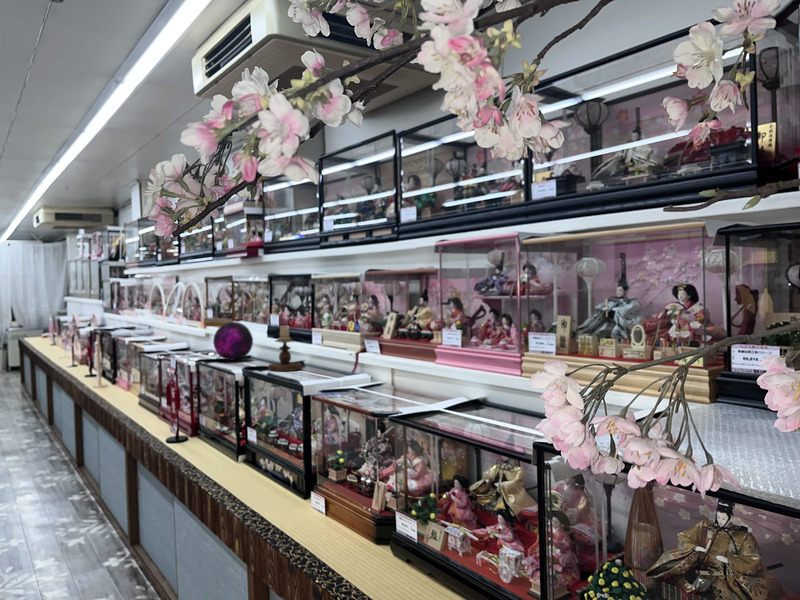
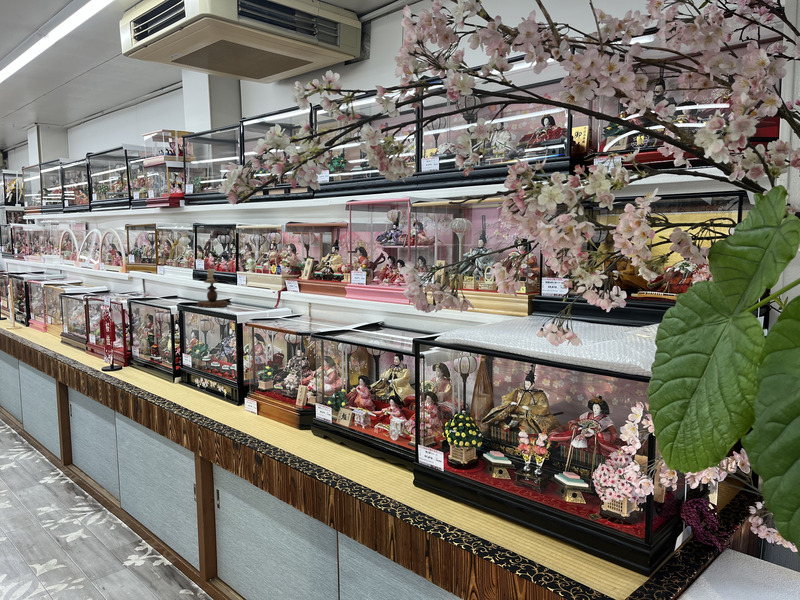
decorative orb: present [213,322,253,360] -> none [143,266,179,300]

